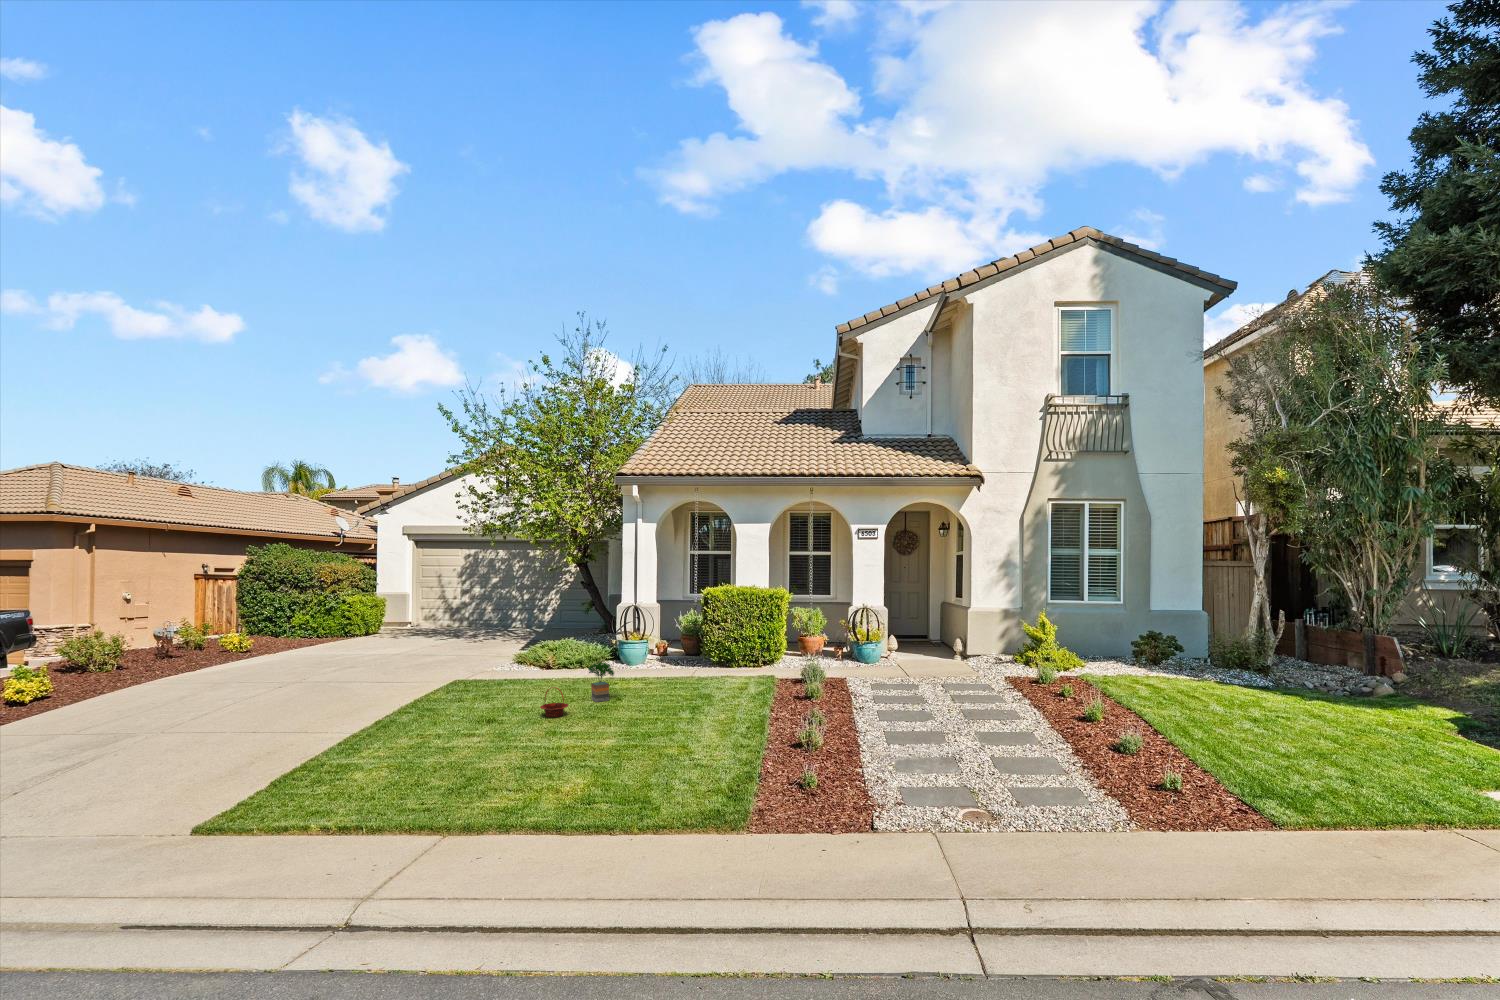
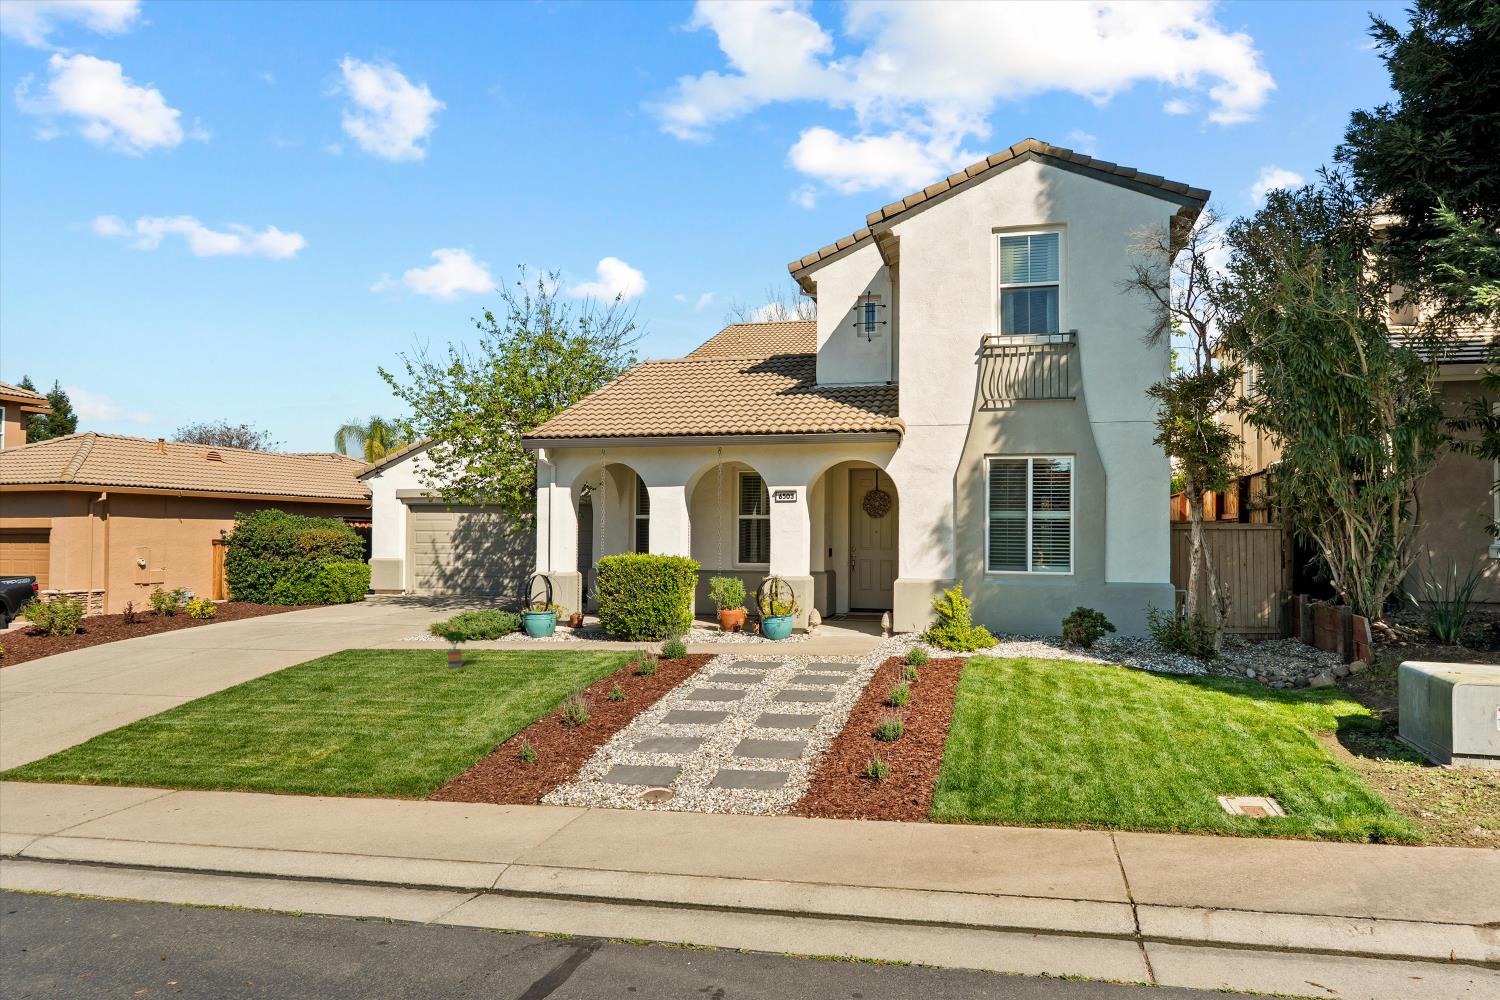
basket: present [540,687,568,717] -> none [385,652,412,680]

